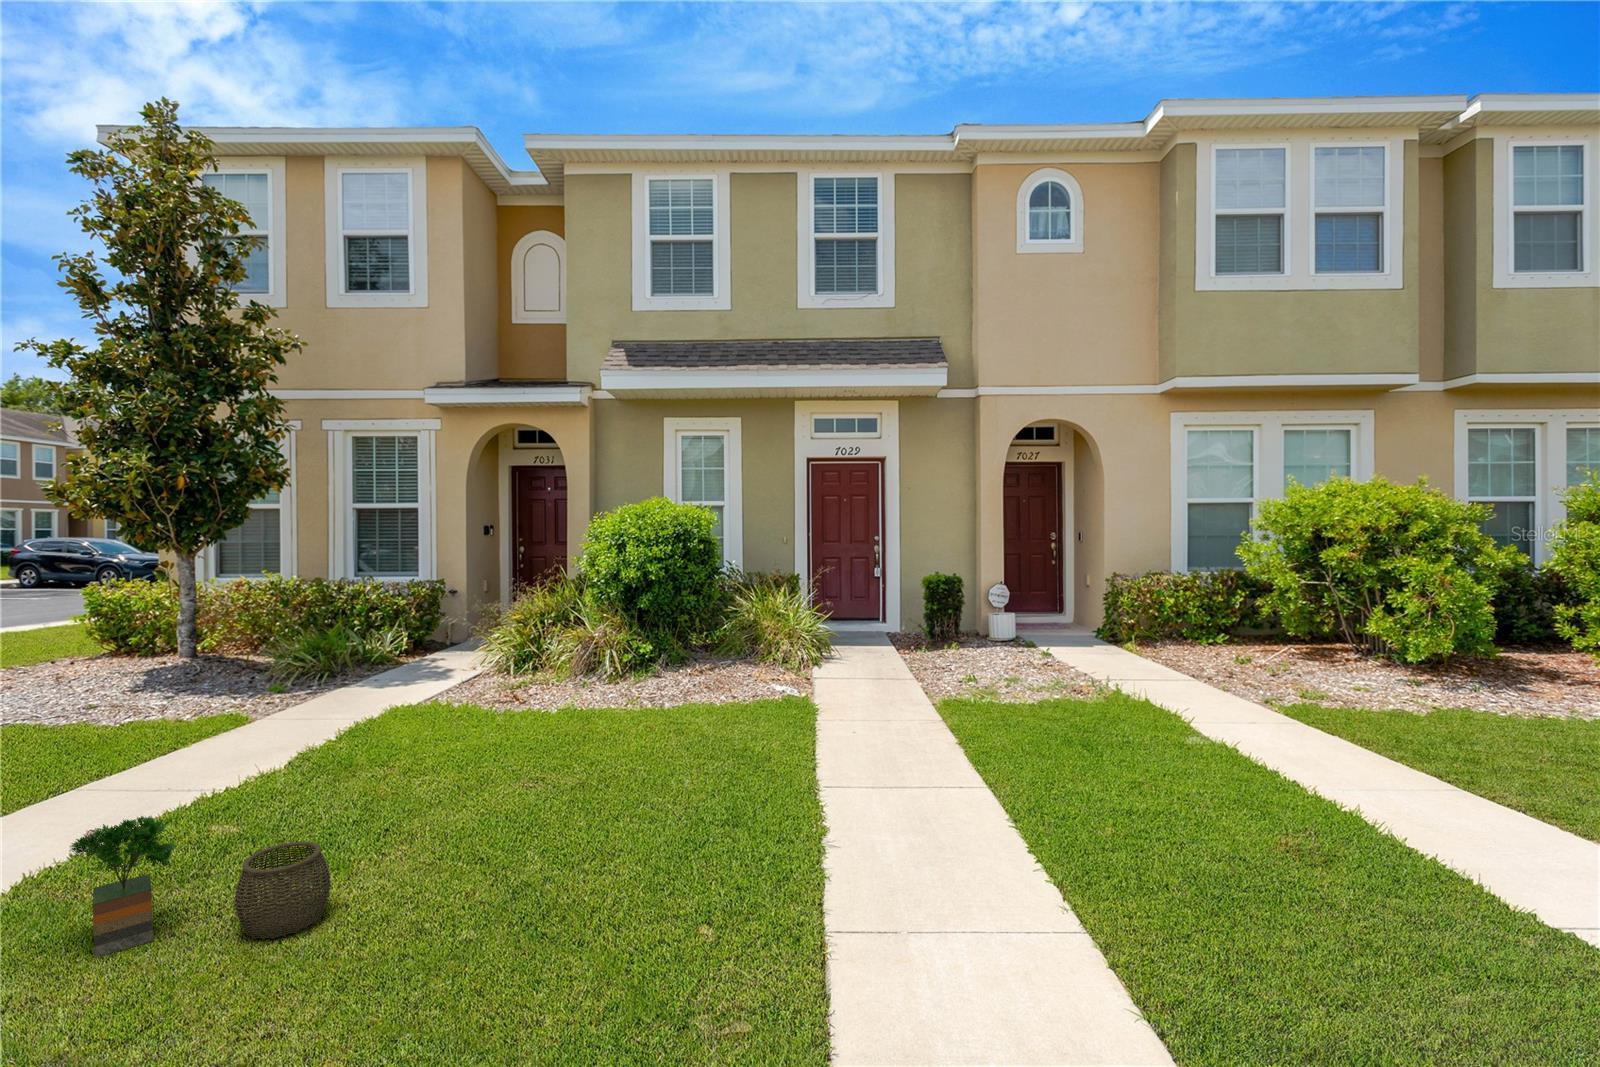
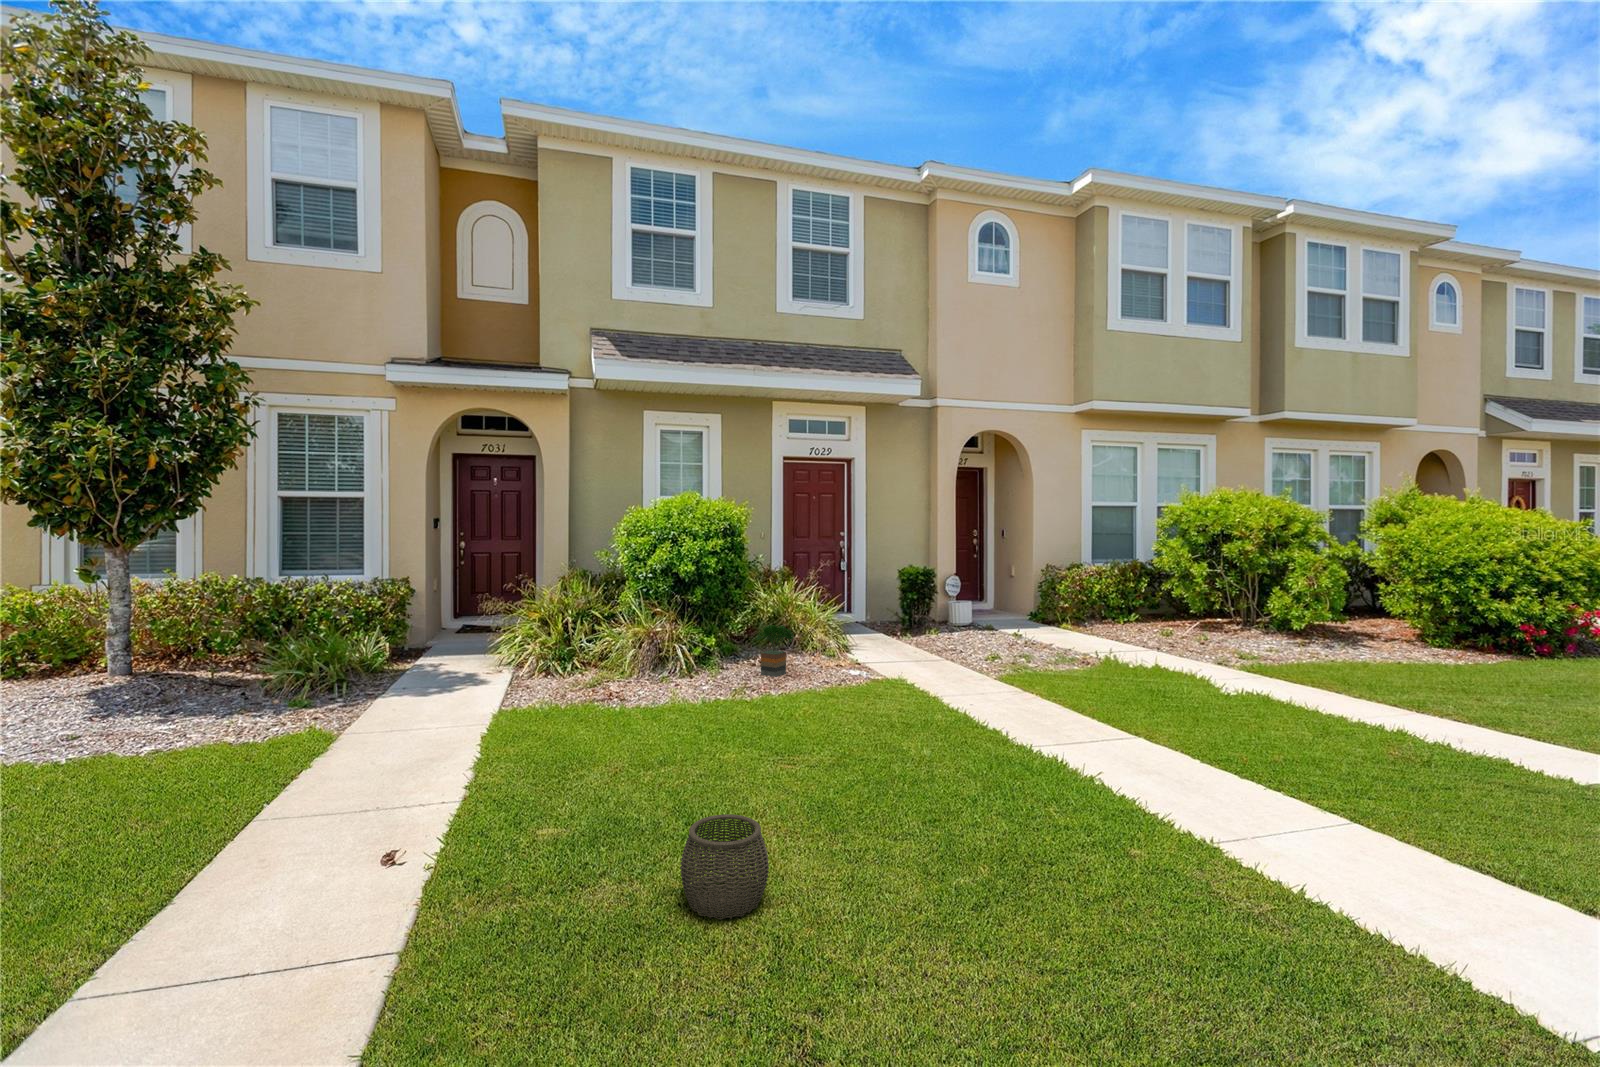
potted tree: present [69,816,175,958] -> present [757,625,793,677]

